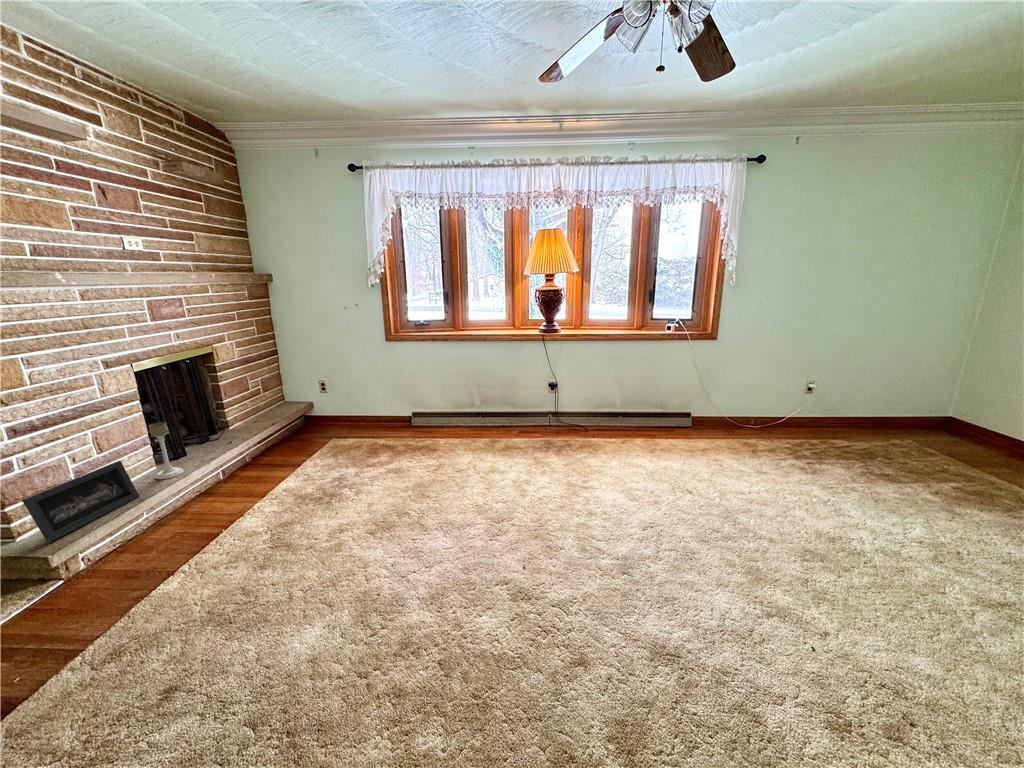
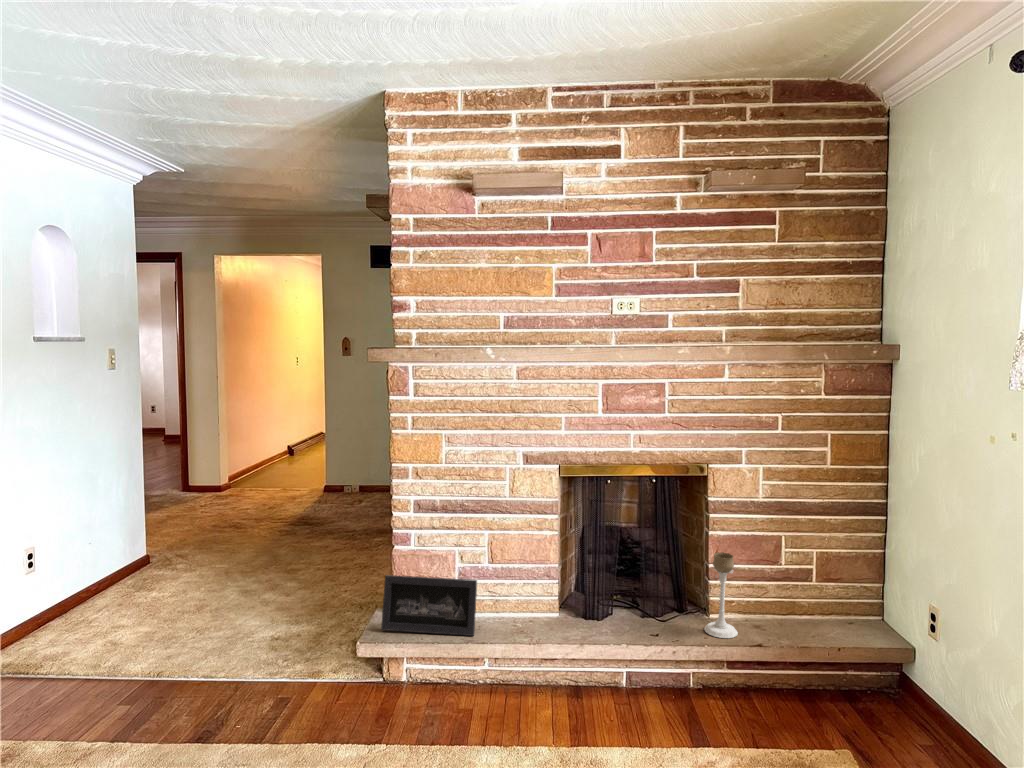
candle holder: present [149,422,184,479] -> present [704,552,738,638]

